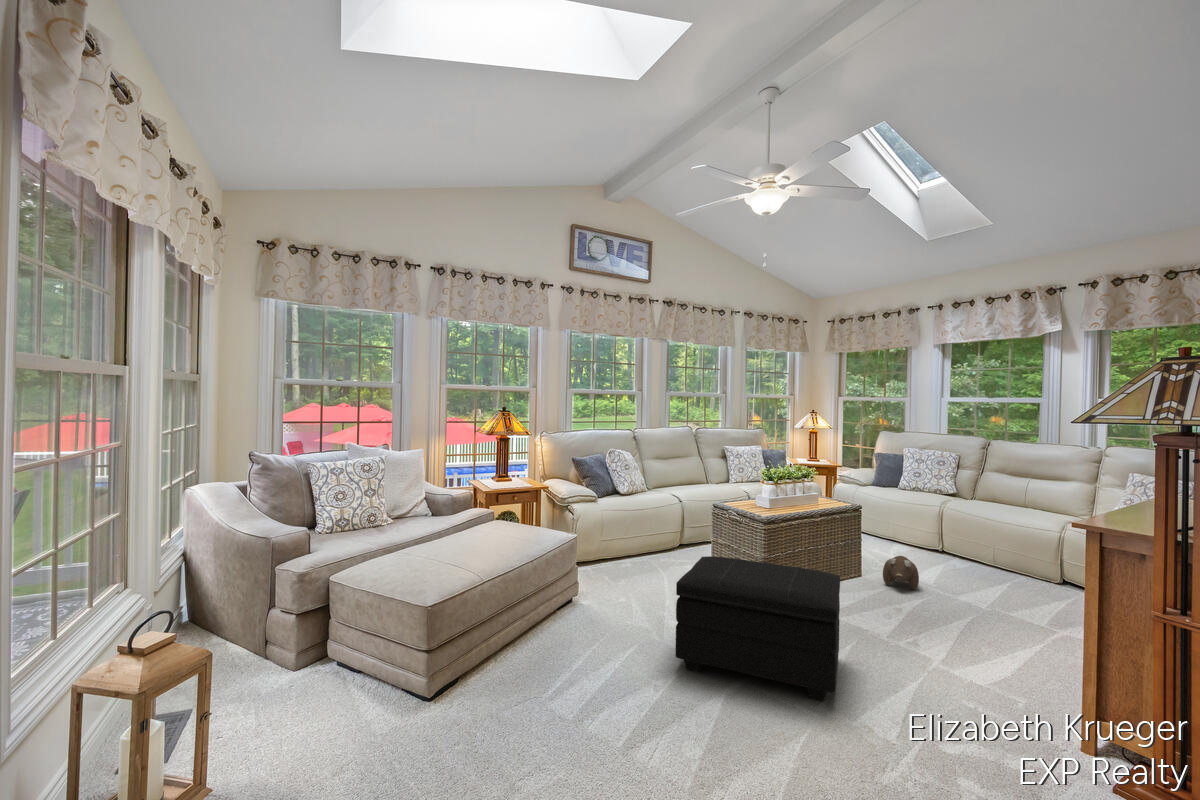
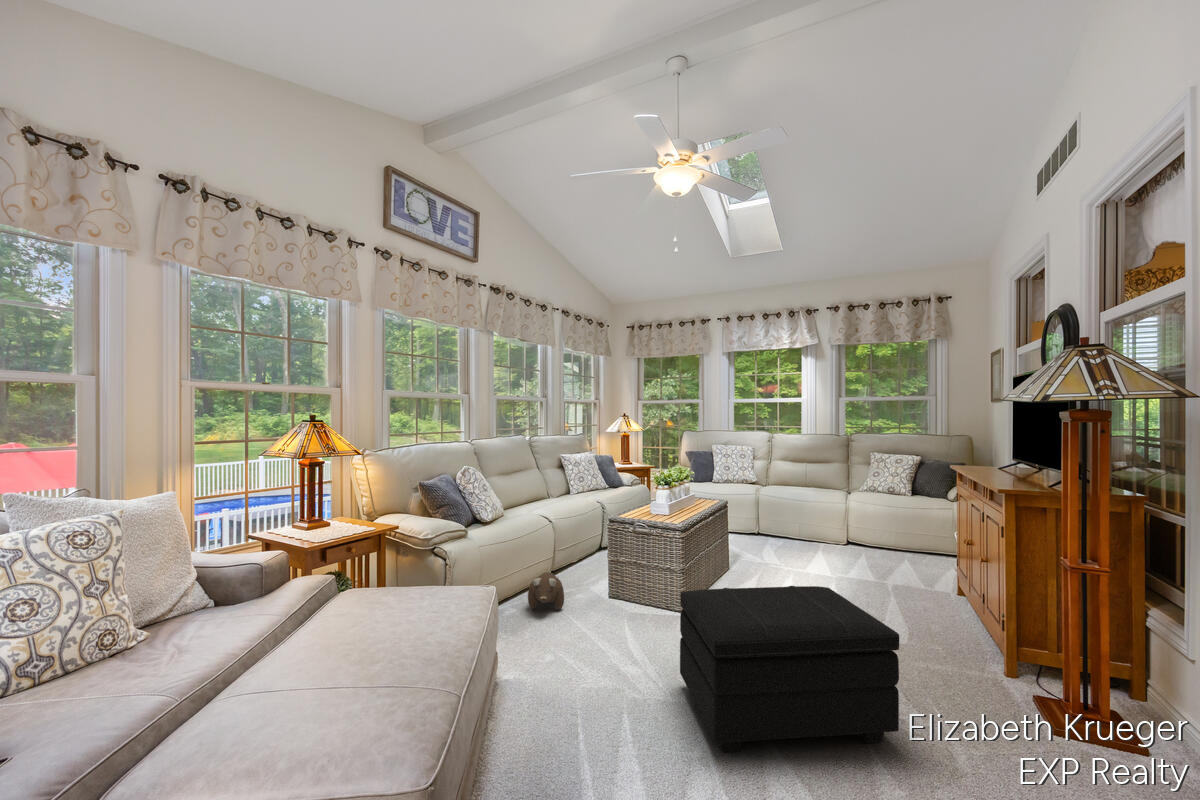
plush toy: present [883,556,919,590] -> present [528,572,564,610]

